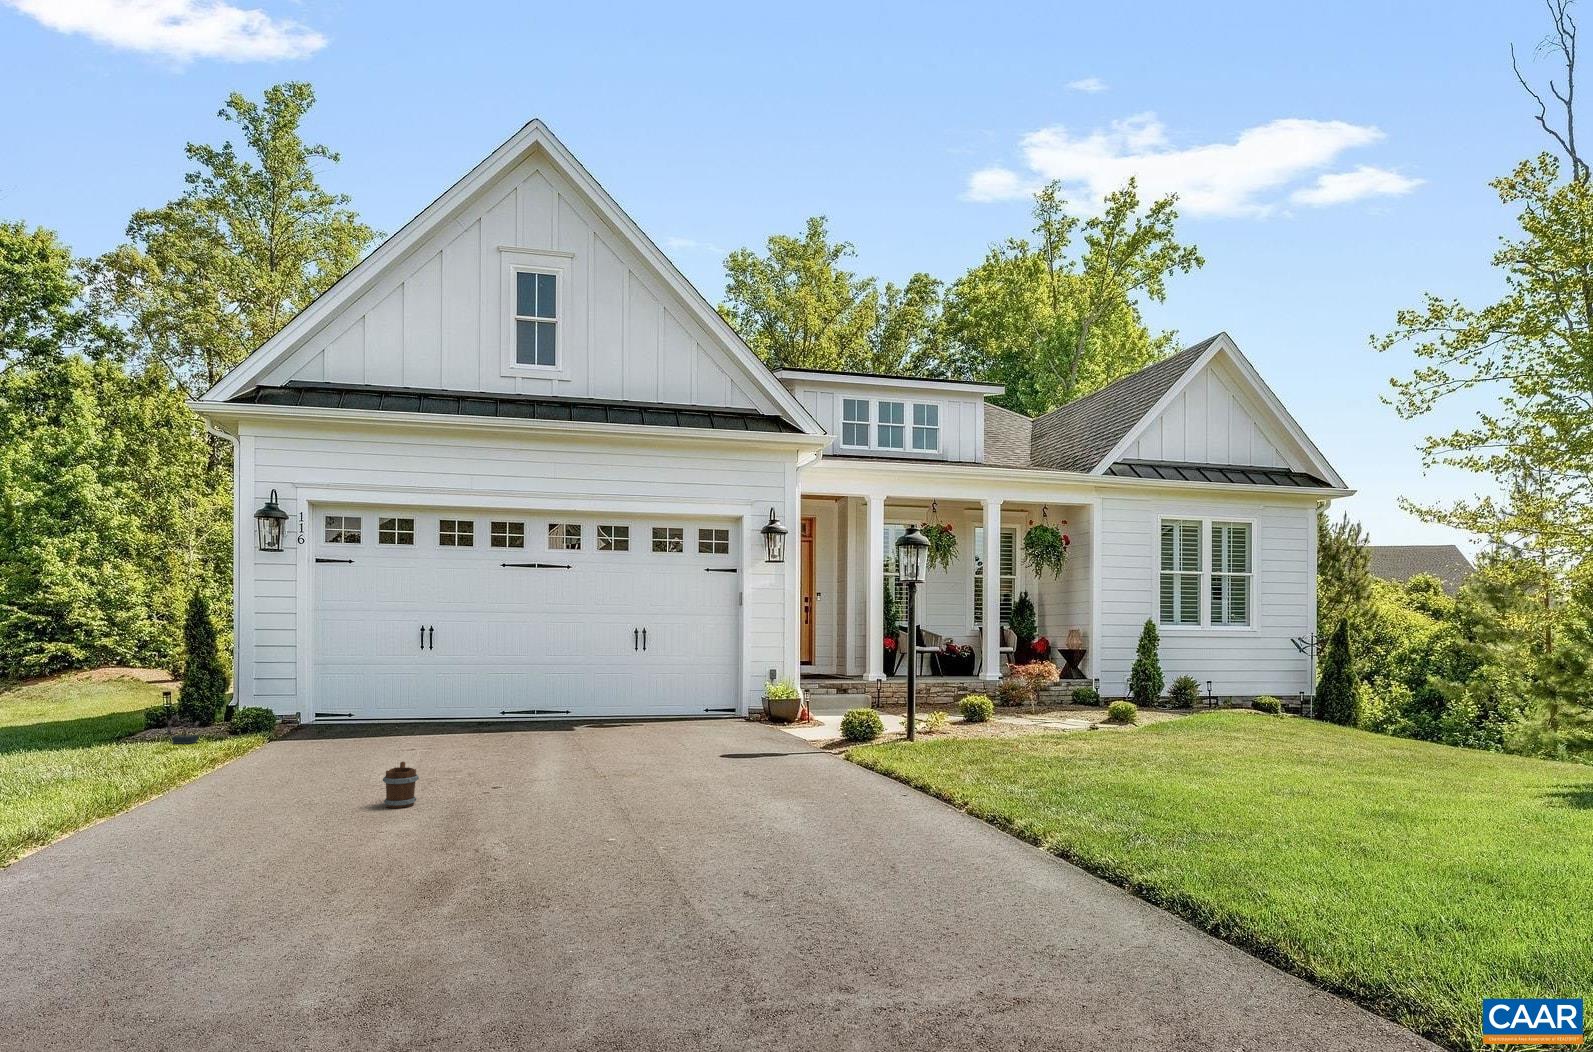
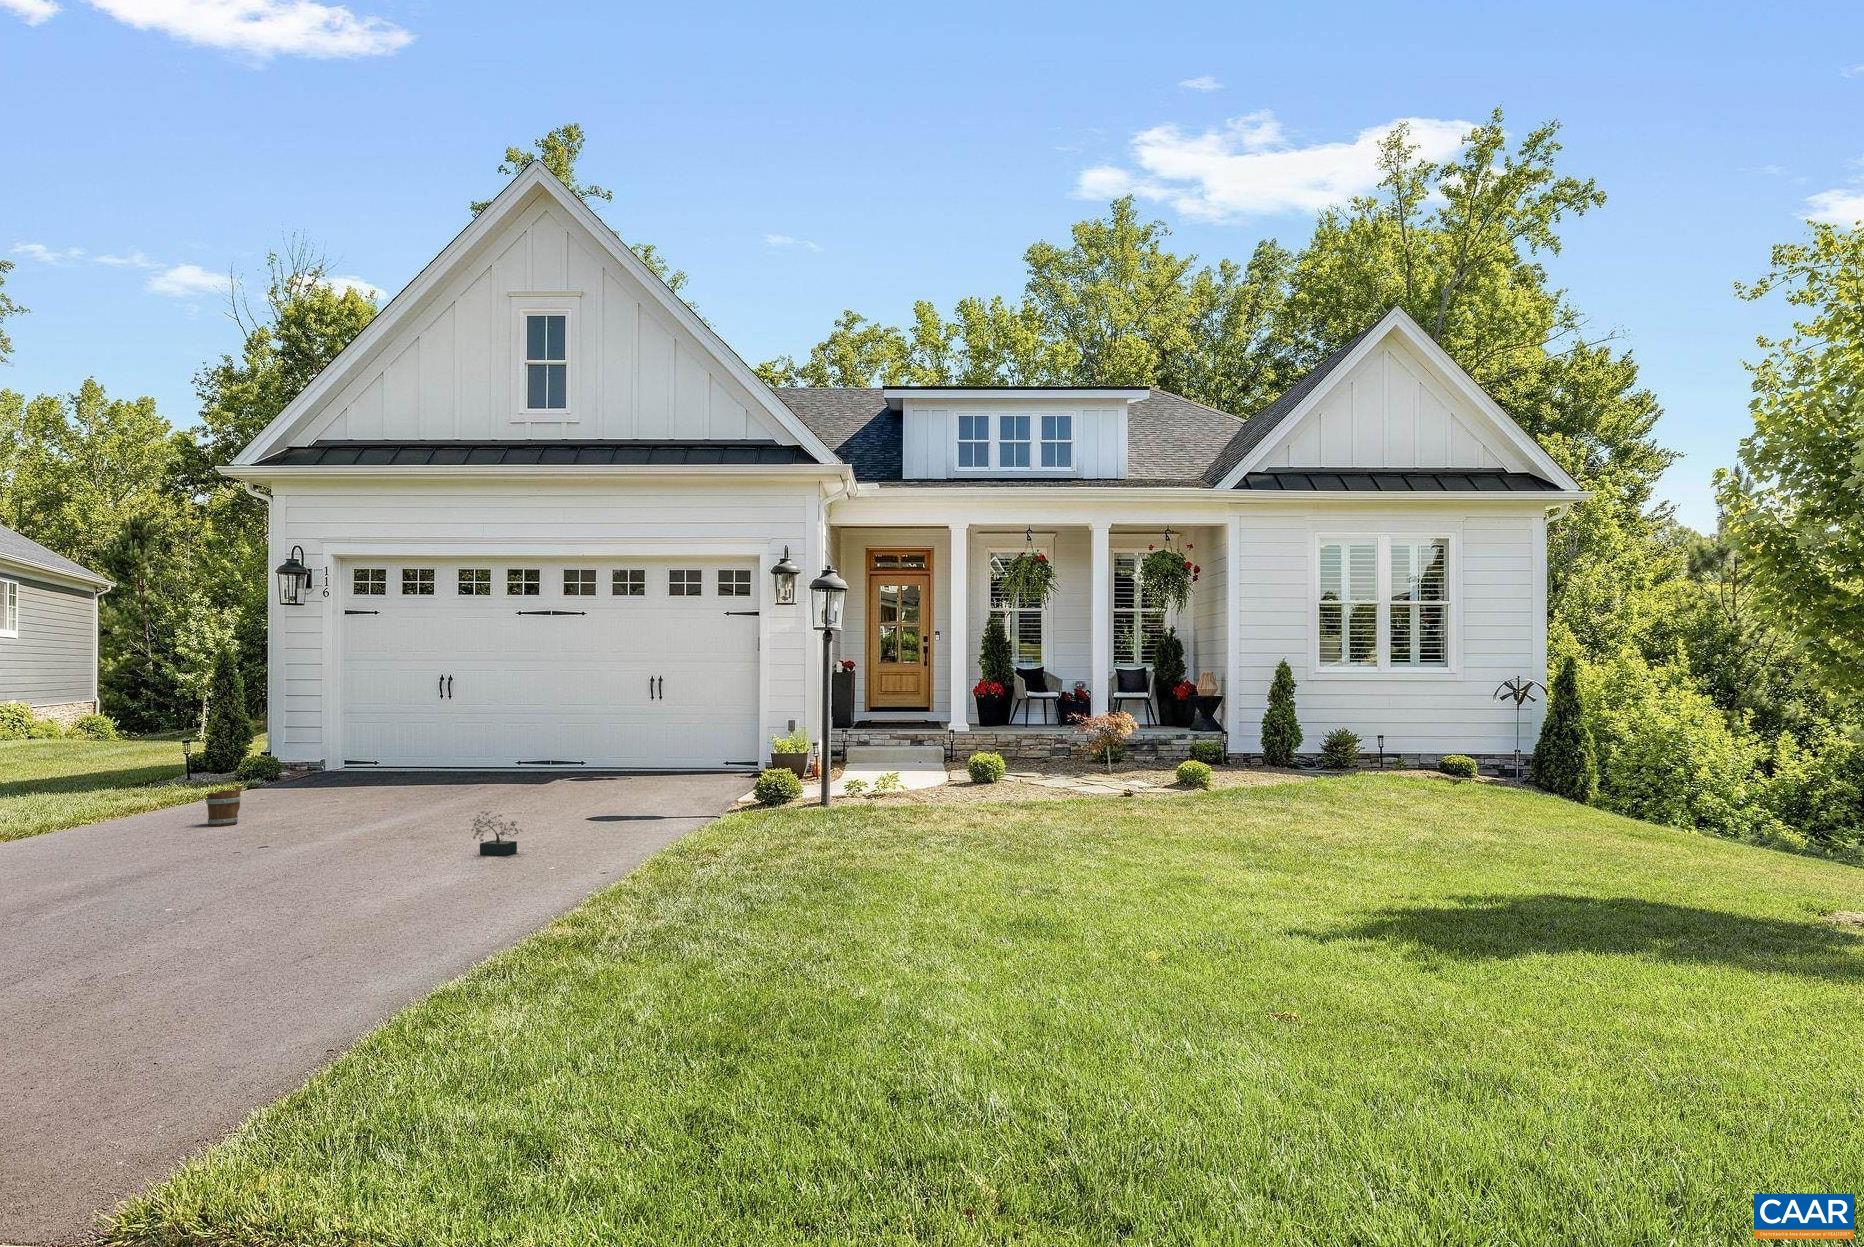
decorative plant: present [168,717,199,744] -> present [470,811,523,856]

